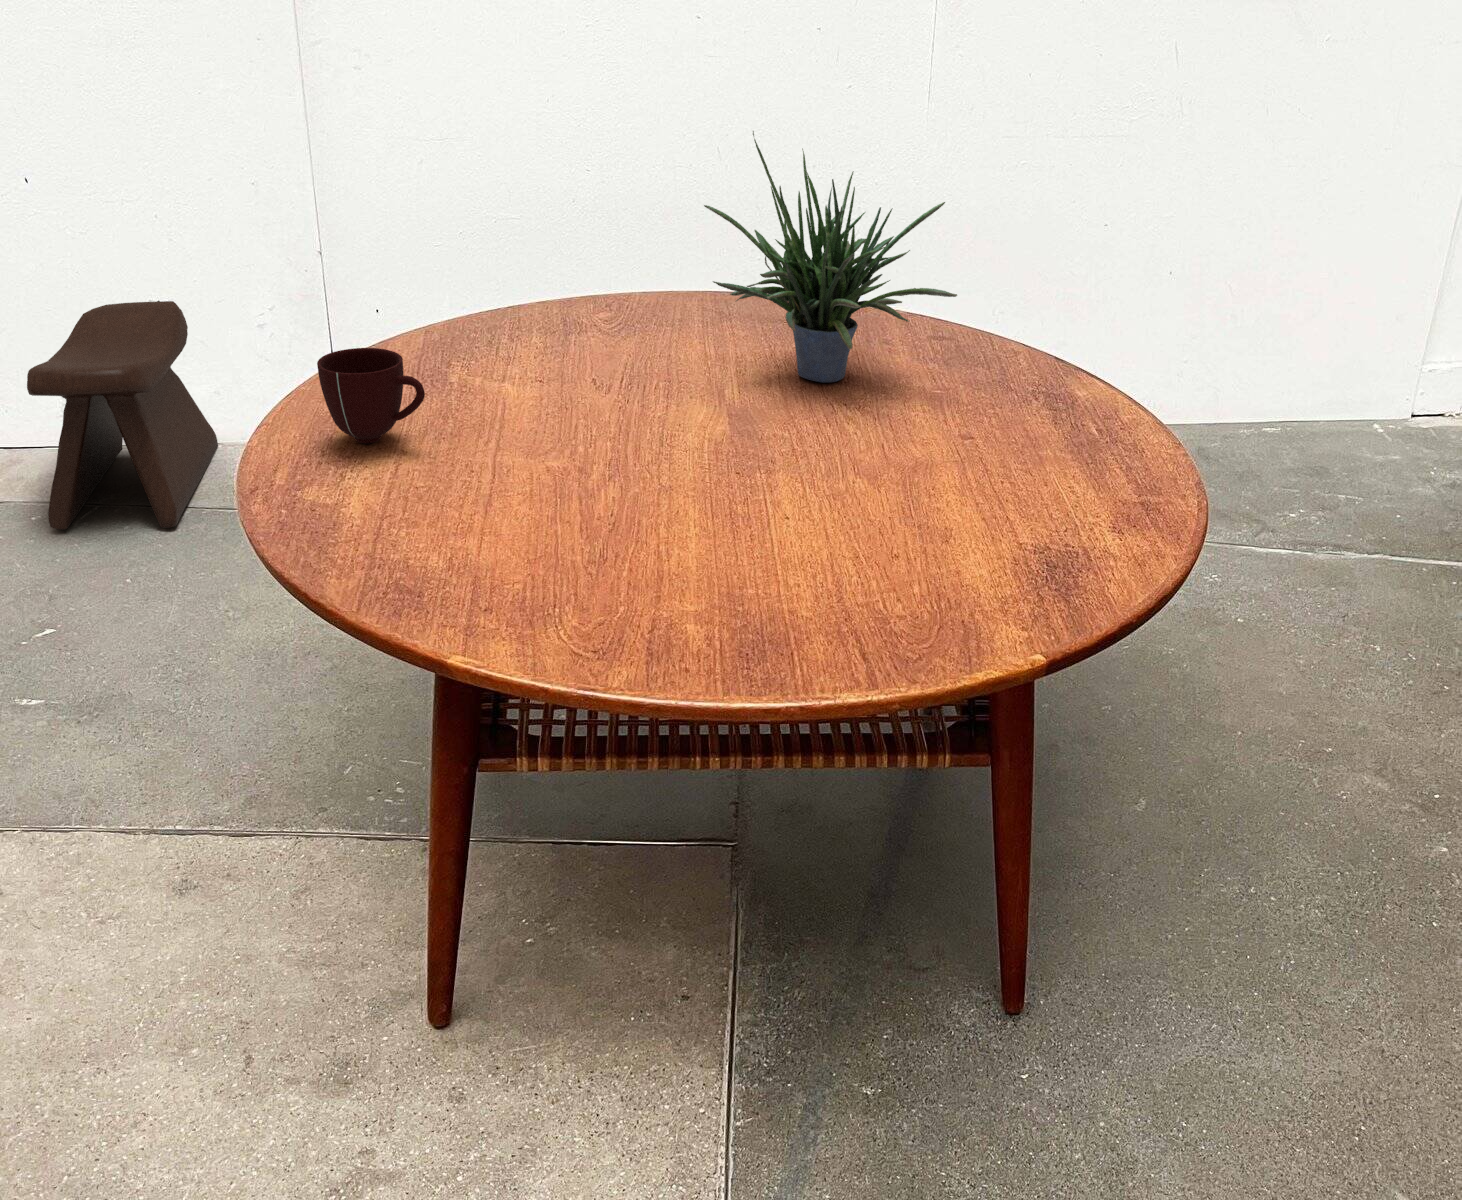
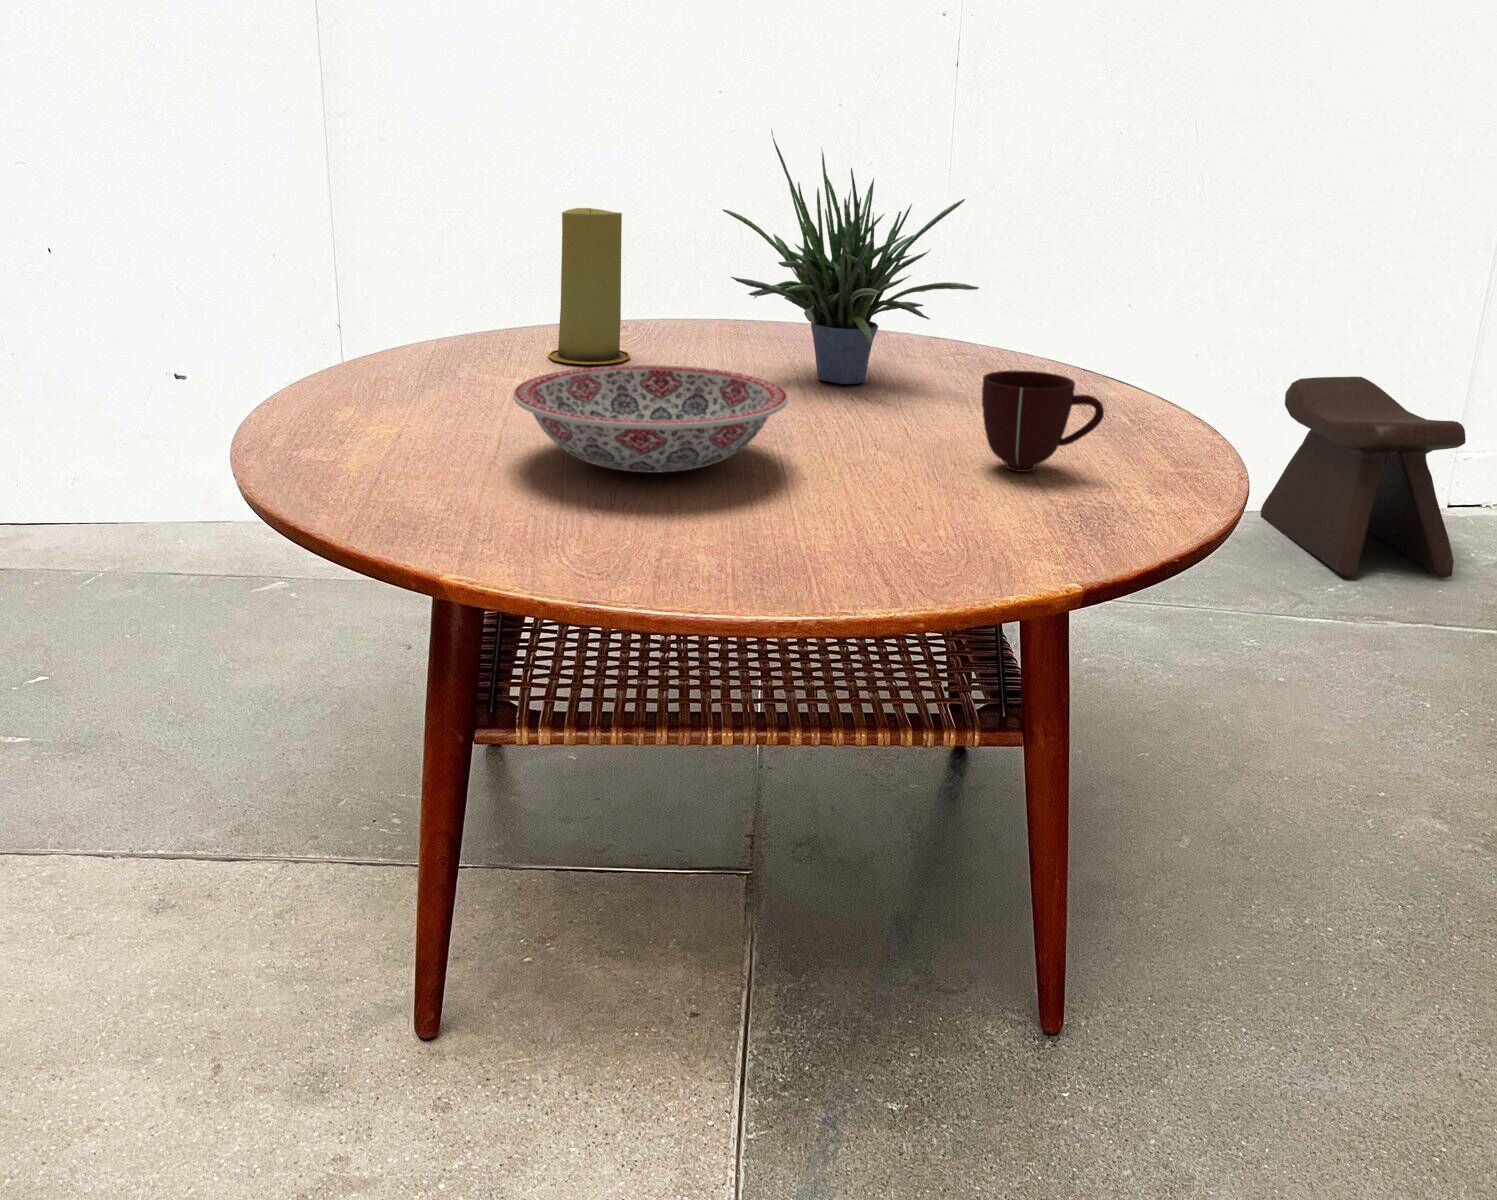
candle: none [533,199,614,359] -> present [548,208,630,364]
stool: present [27,301,218,530] -> present [1261,377,1466,578]
mug: present [317,348,425,443] -> present [982,370,1104,472]
ceramic bowl: none [505,392,772,520] -> present [513,365,788,472]

